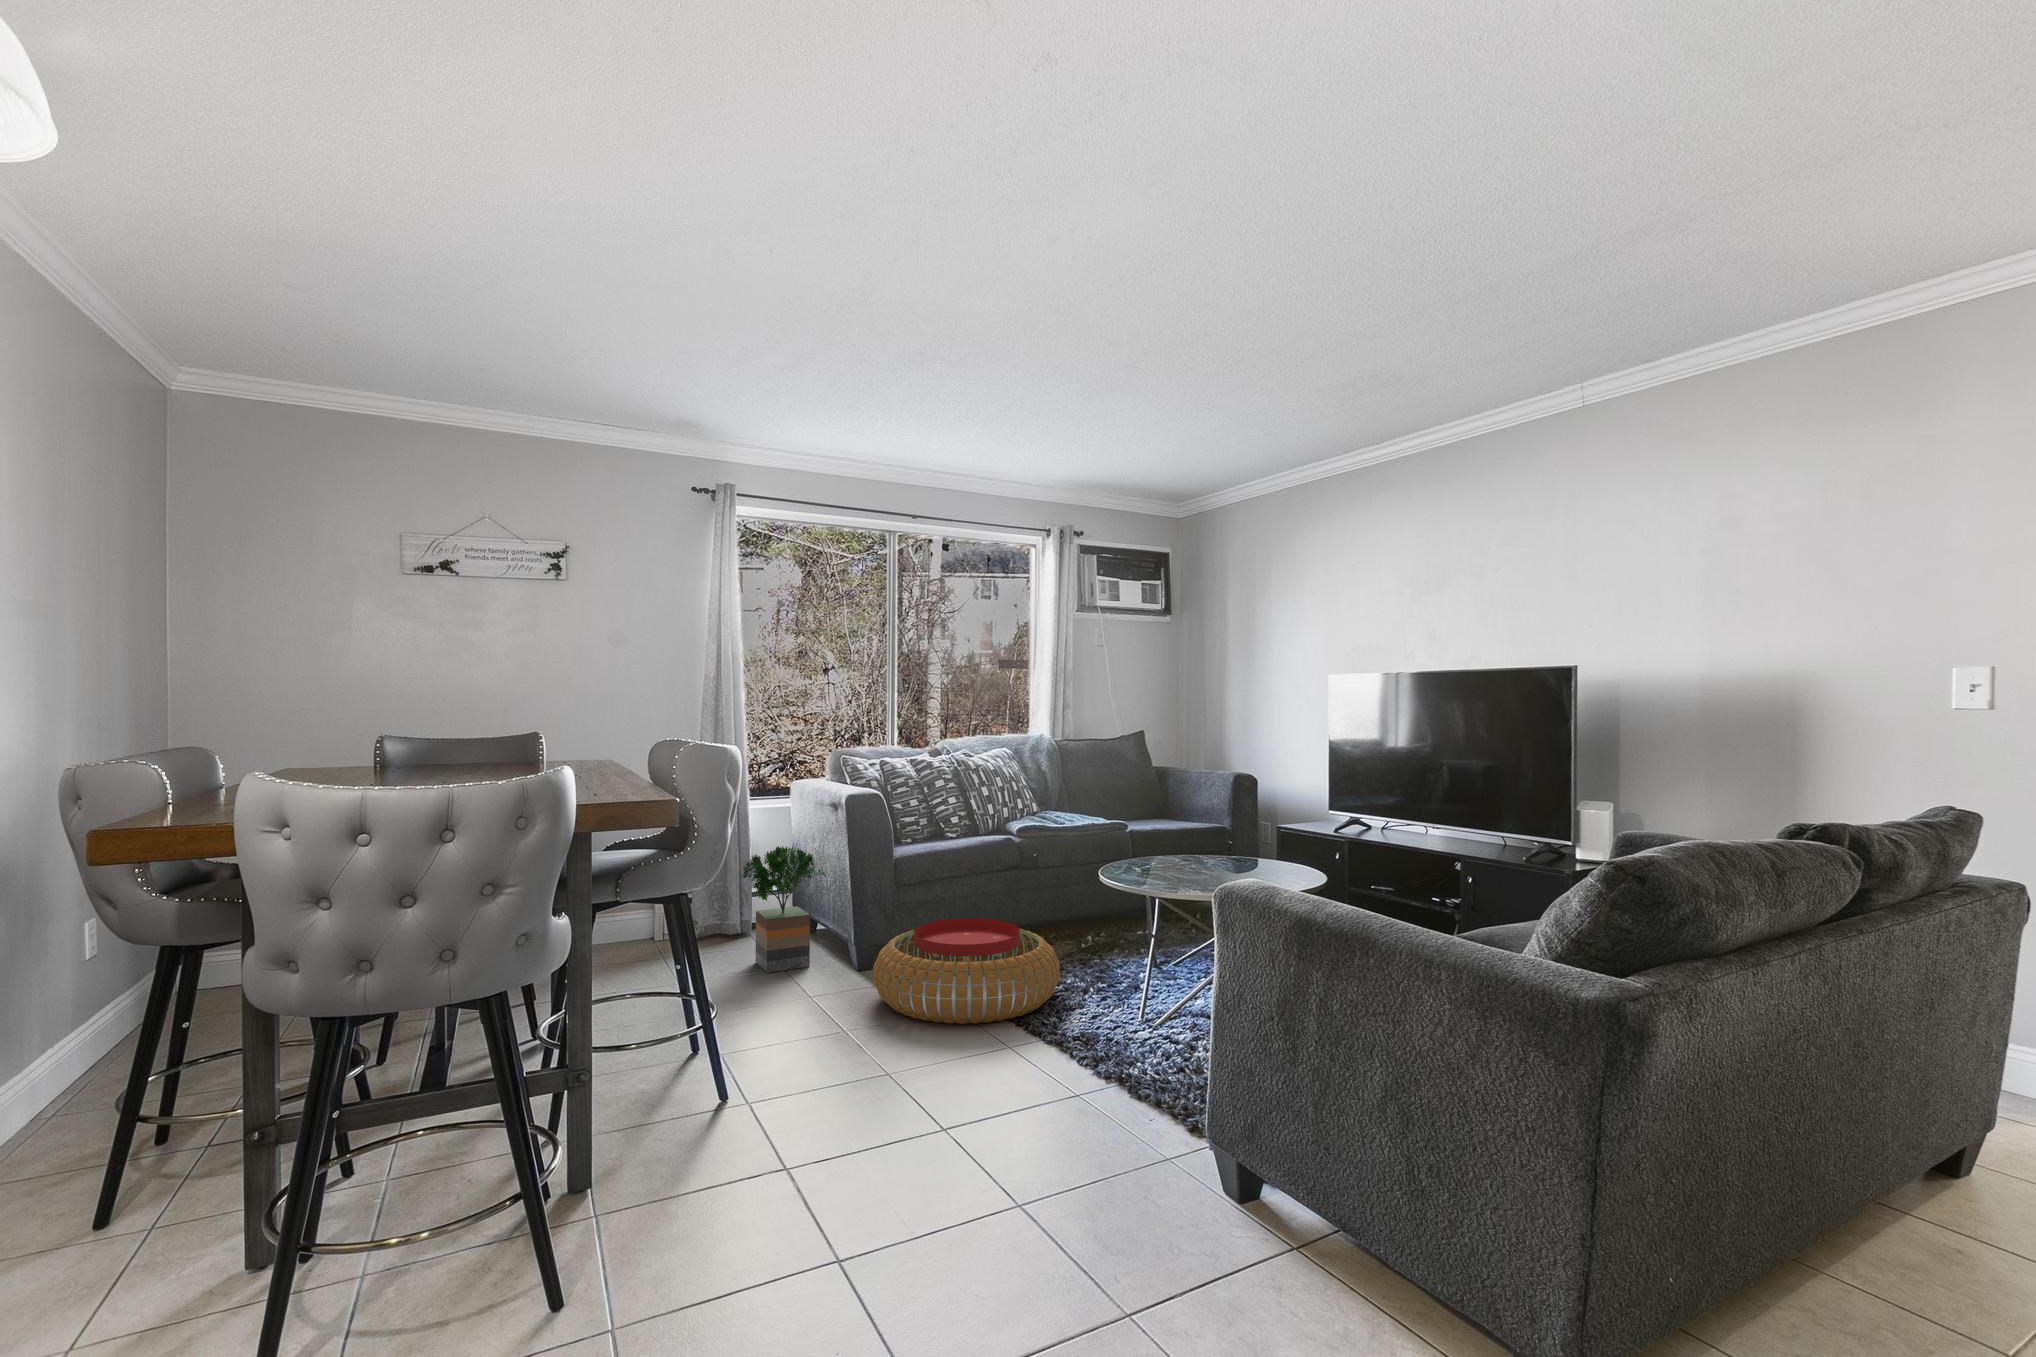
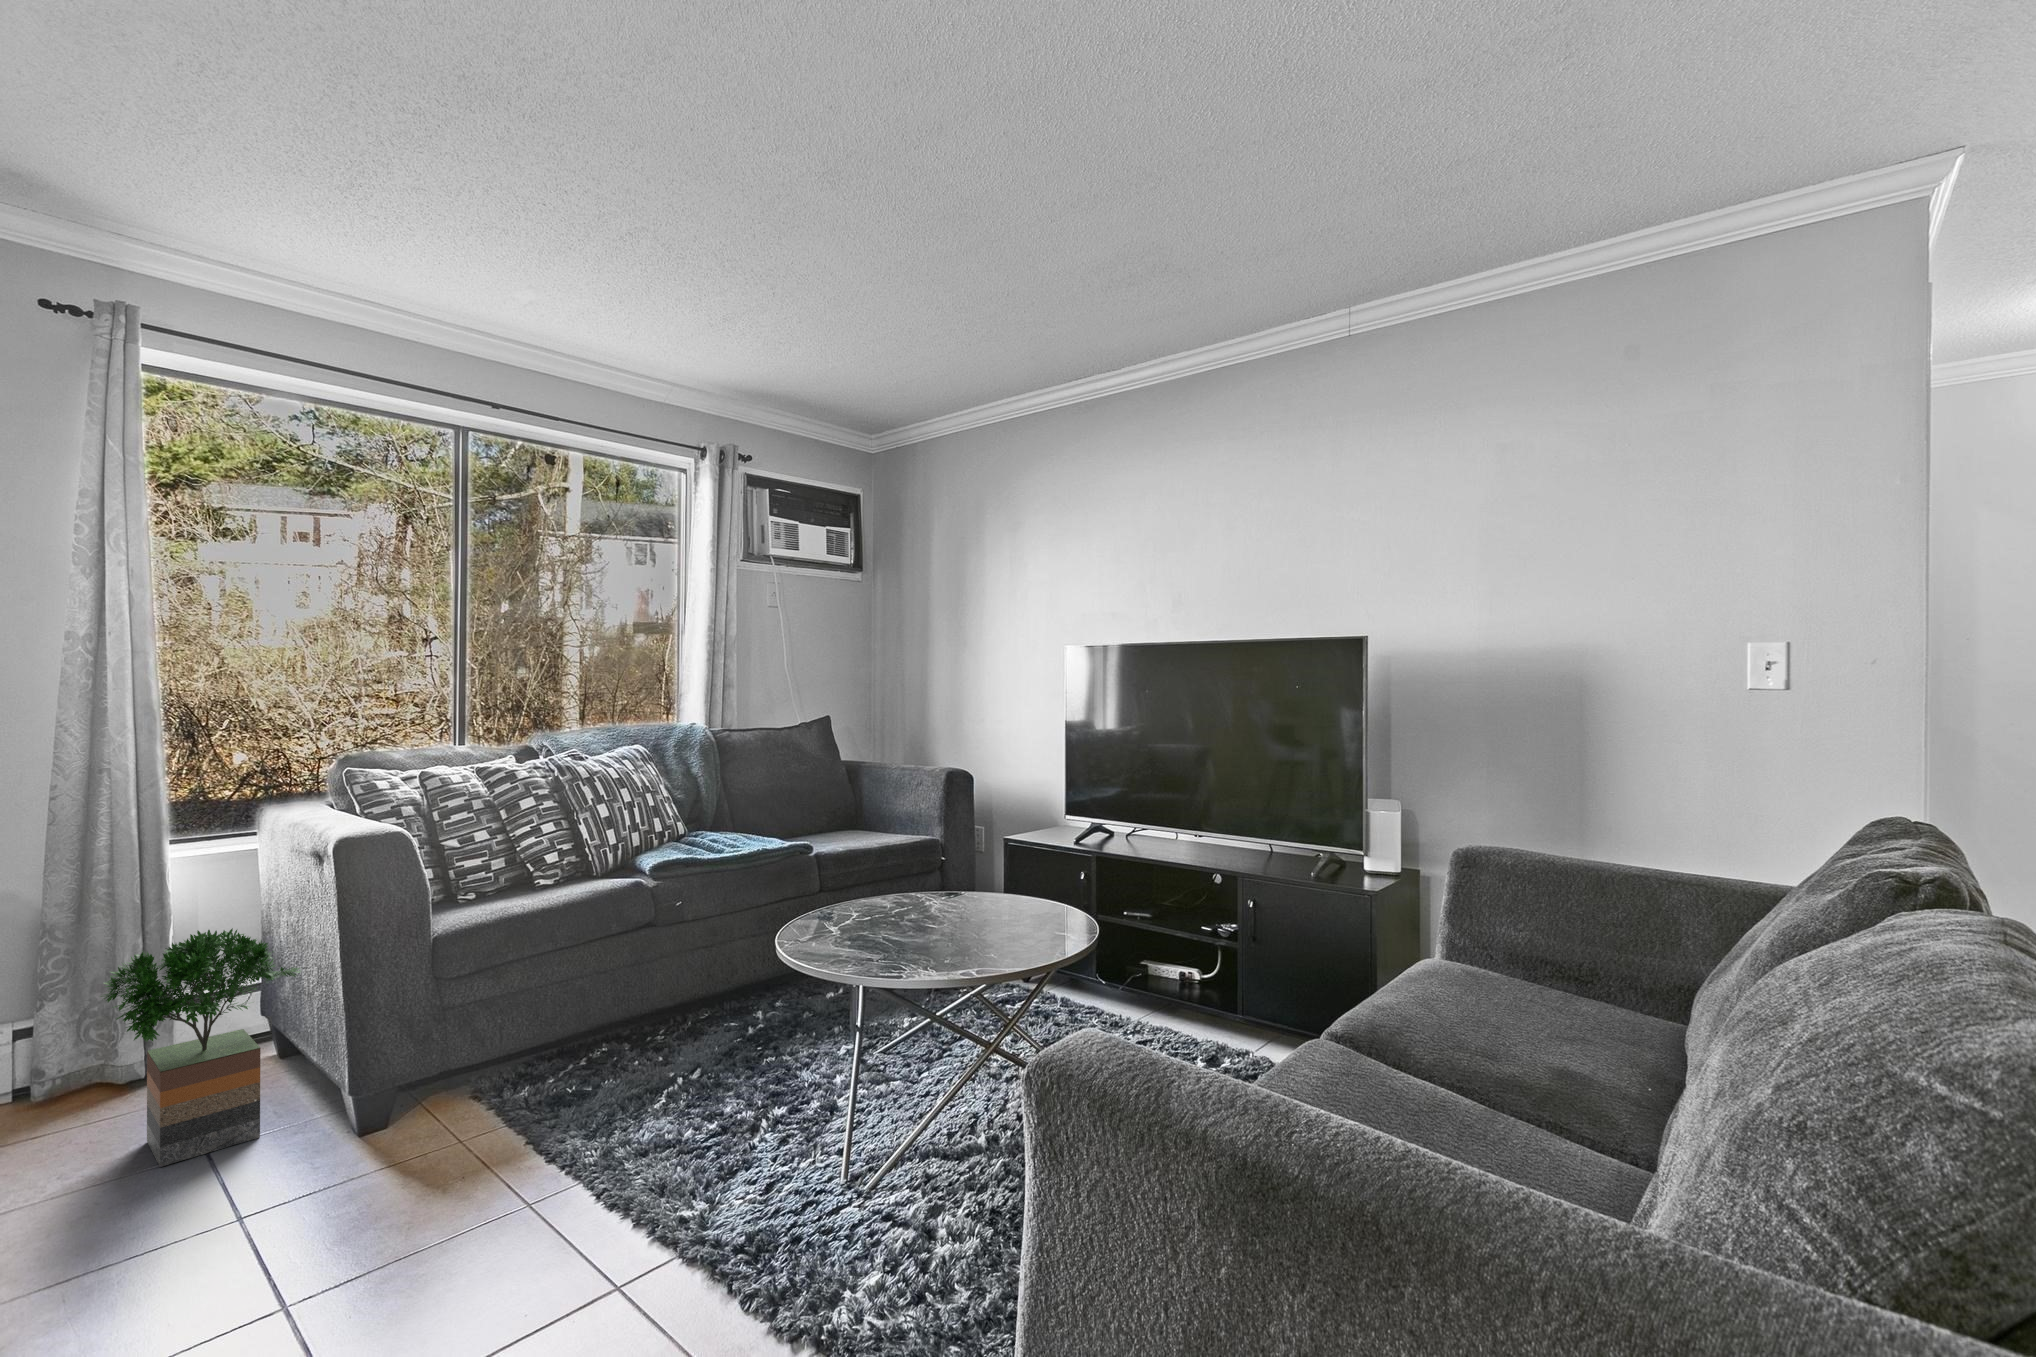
pouf: present [873,918,1060,1024] -> none [363,1028,715,1253]

